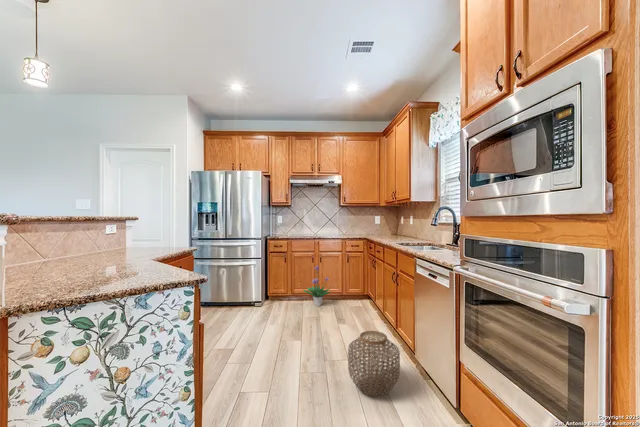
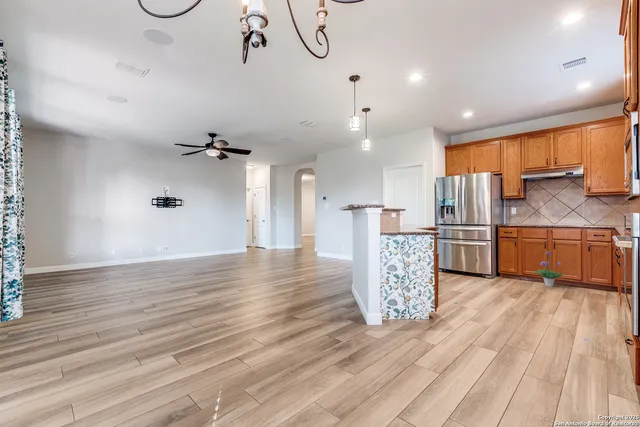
woven basket: present [348,331,400,397] -> none [540,287,588,331]

